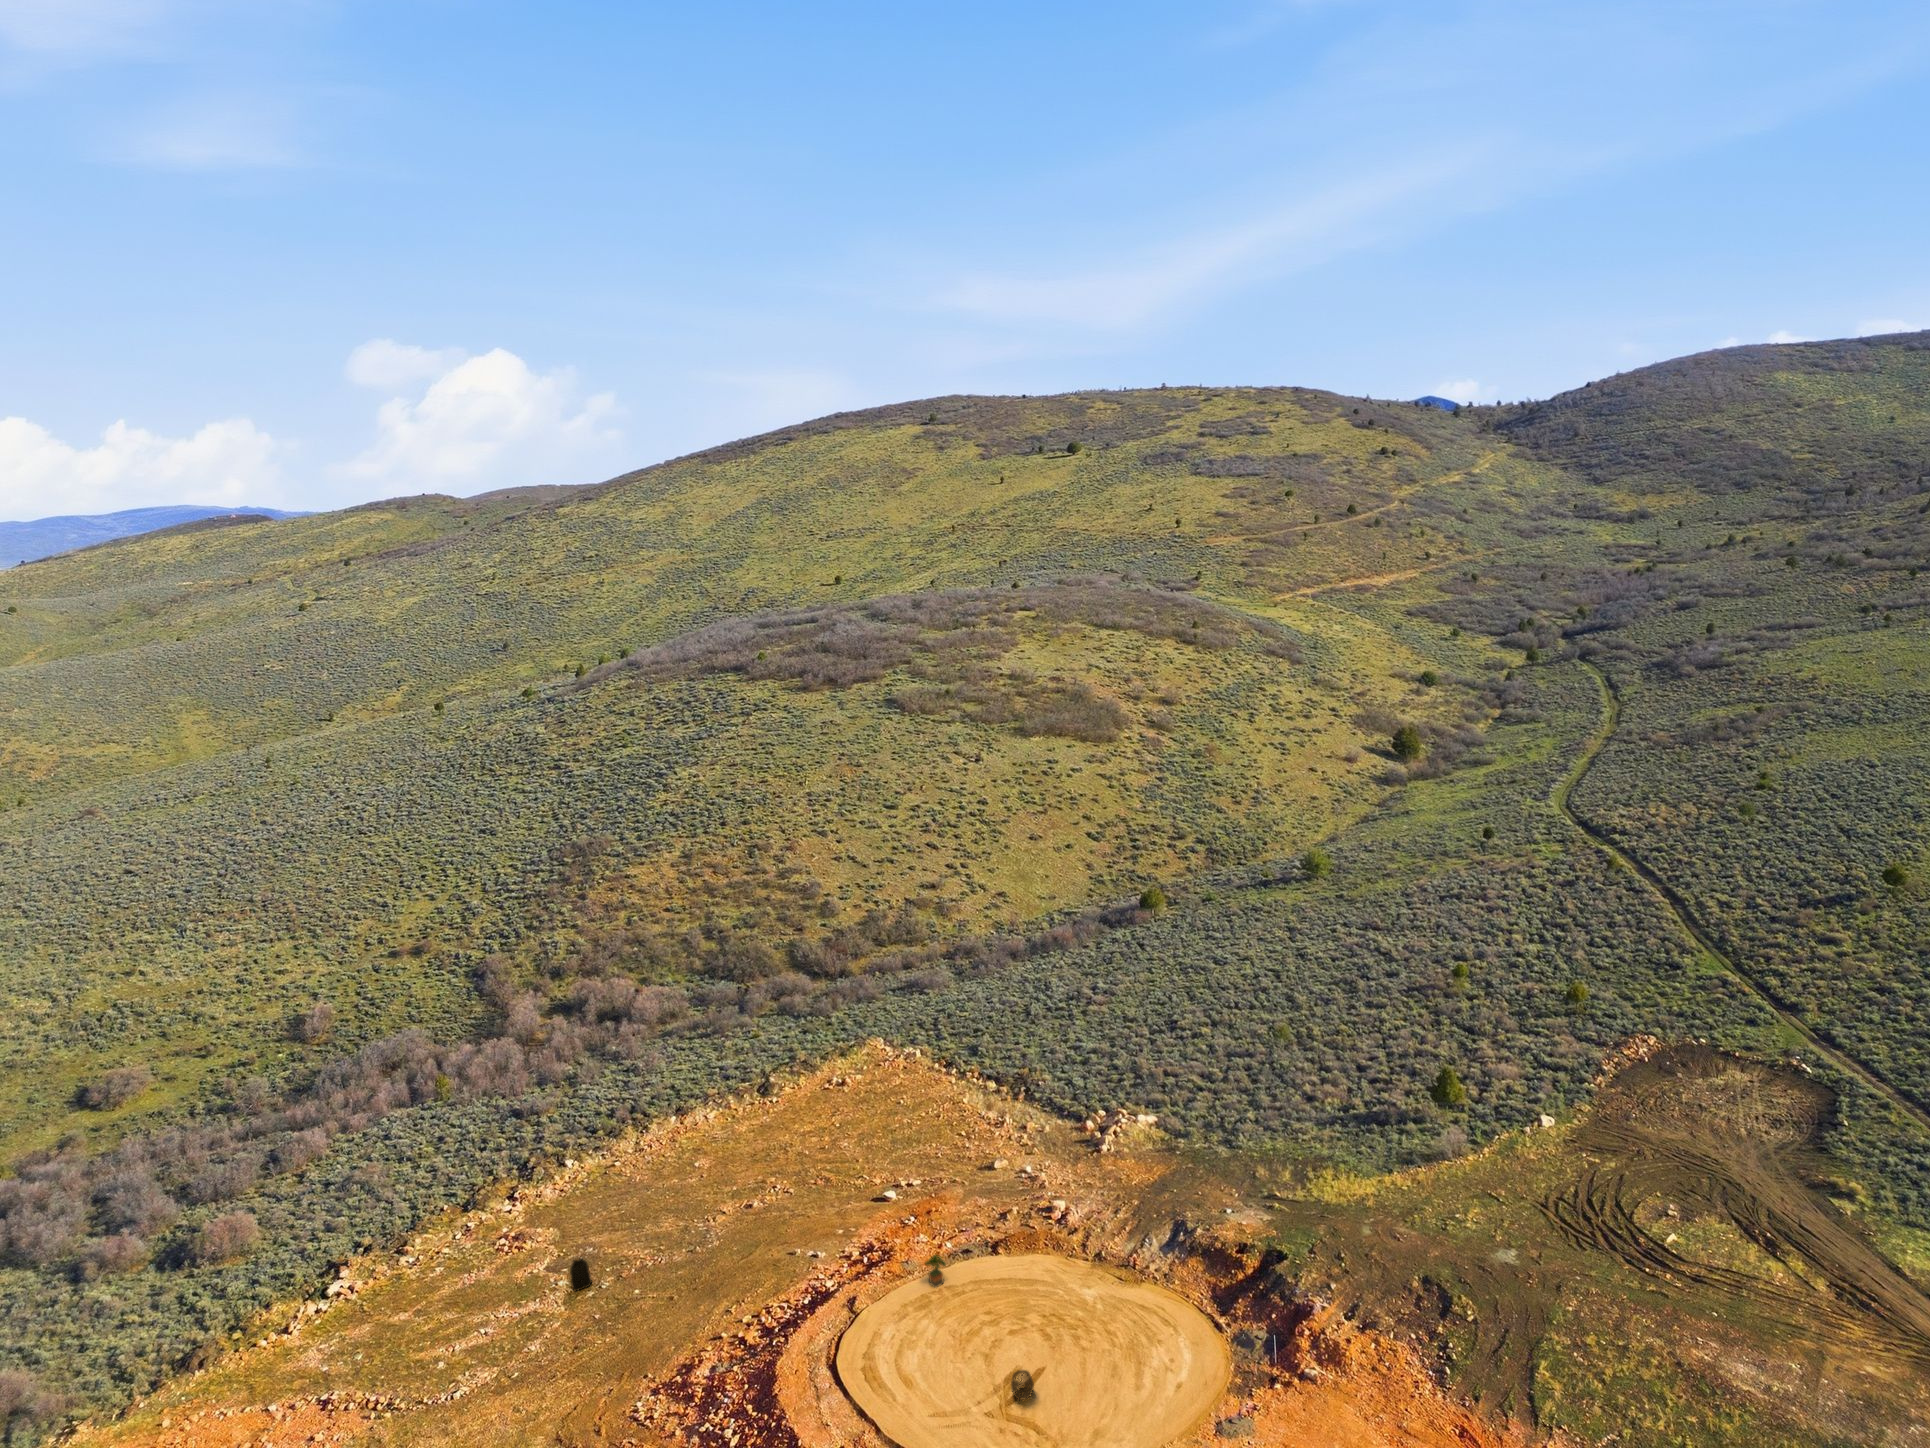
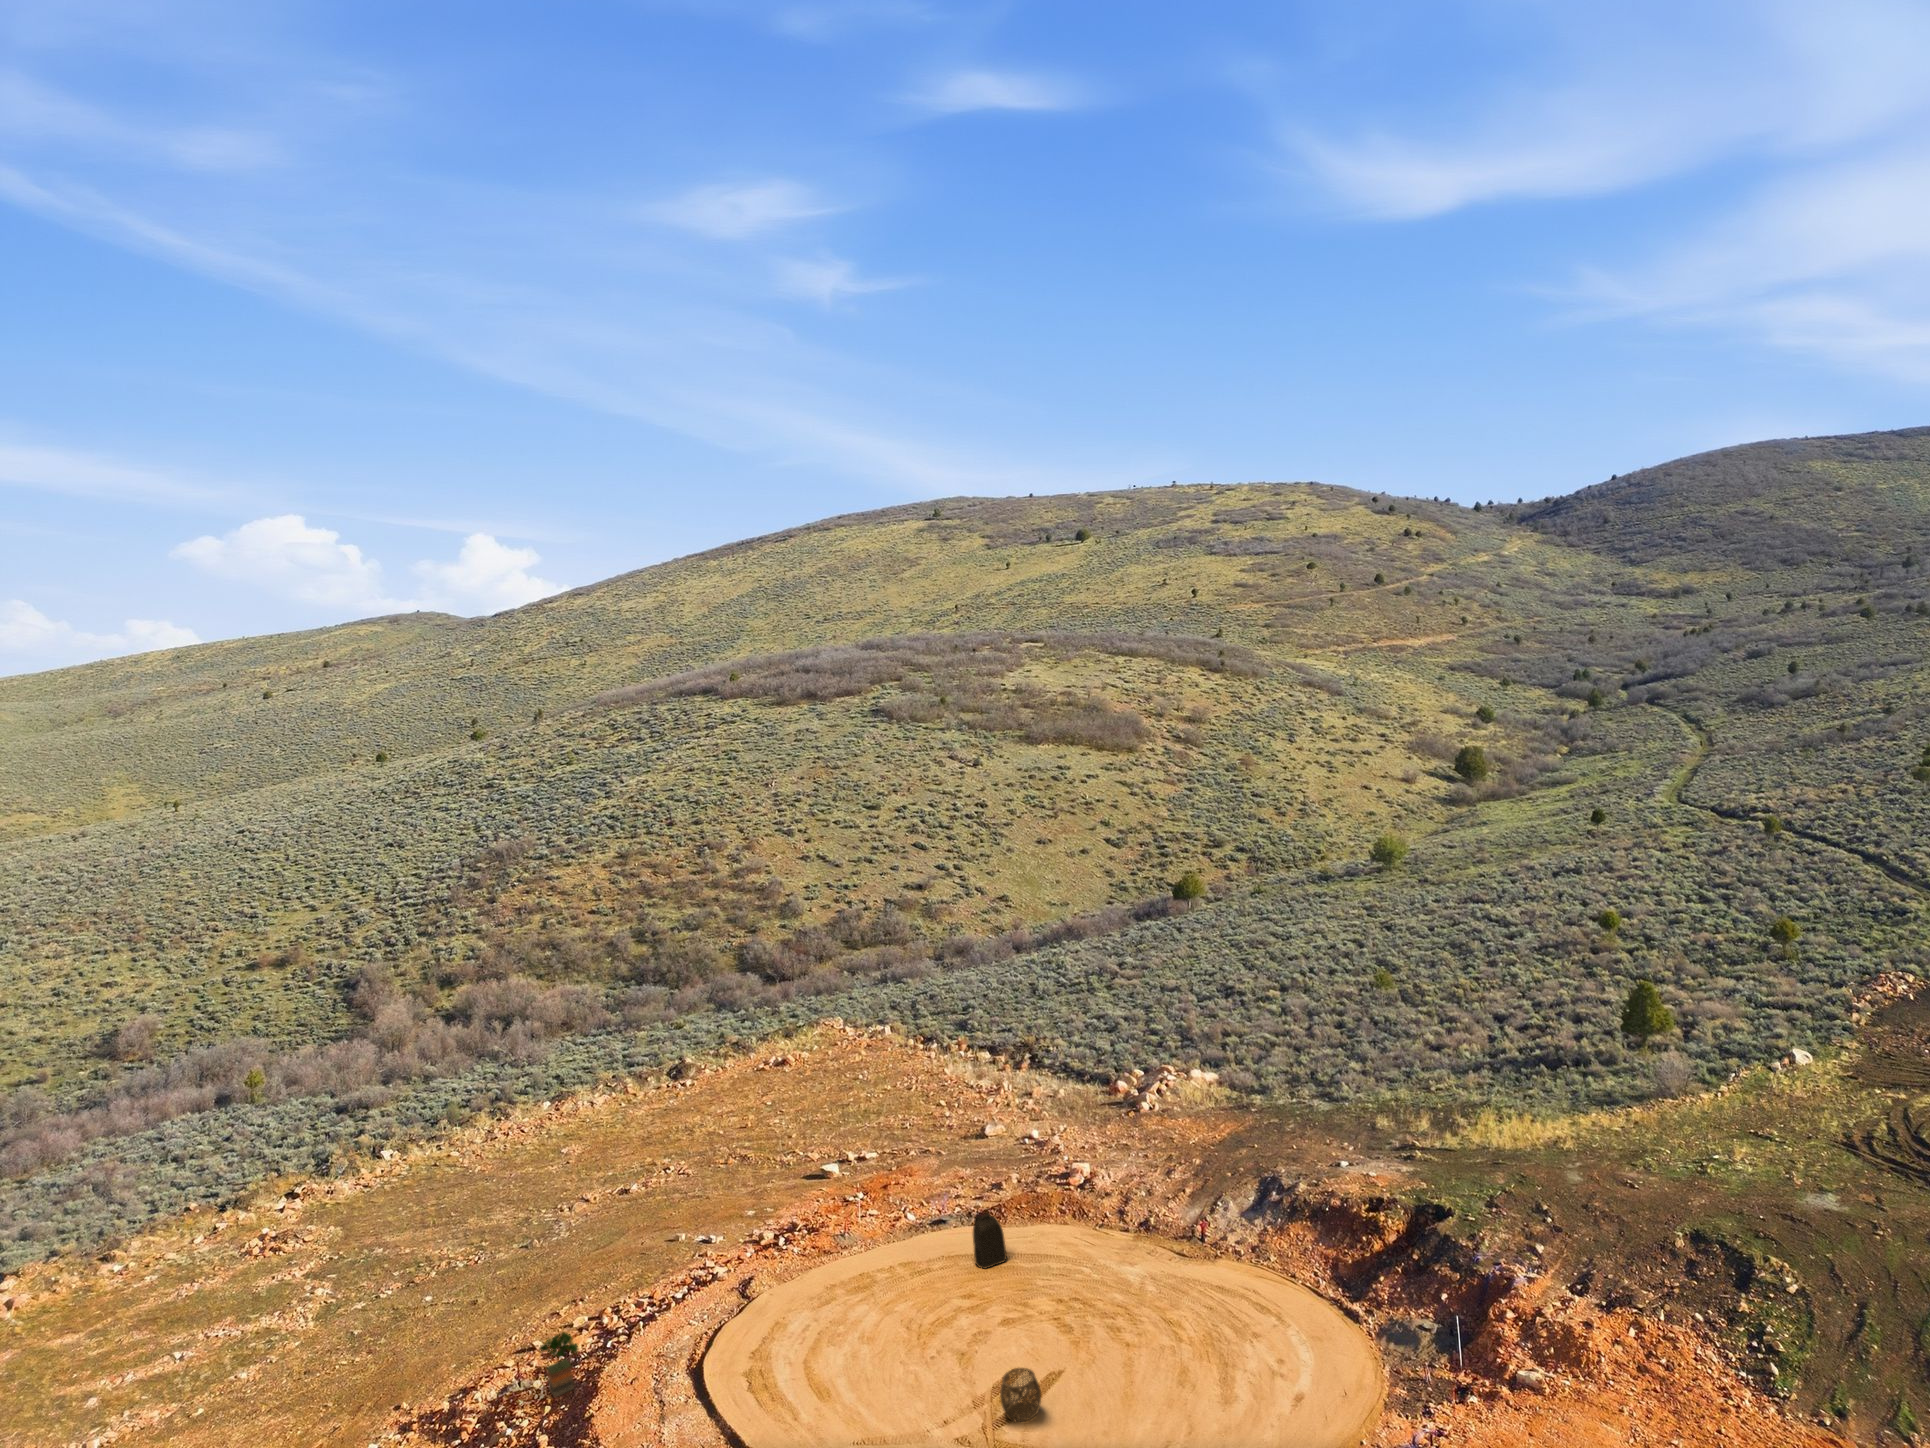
potted tree: present [925,1255,946,1288] -> present [539,1332,578,1397]
backpack: present [570,1258,592,1291] -> present [973,1213,1007,1269]

